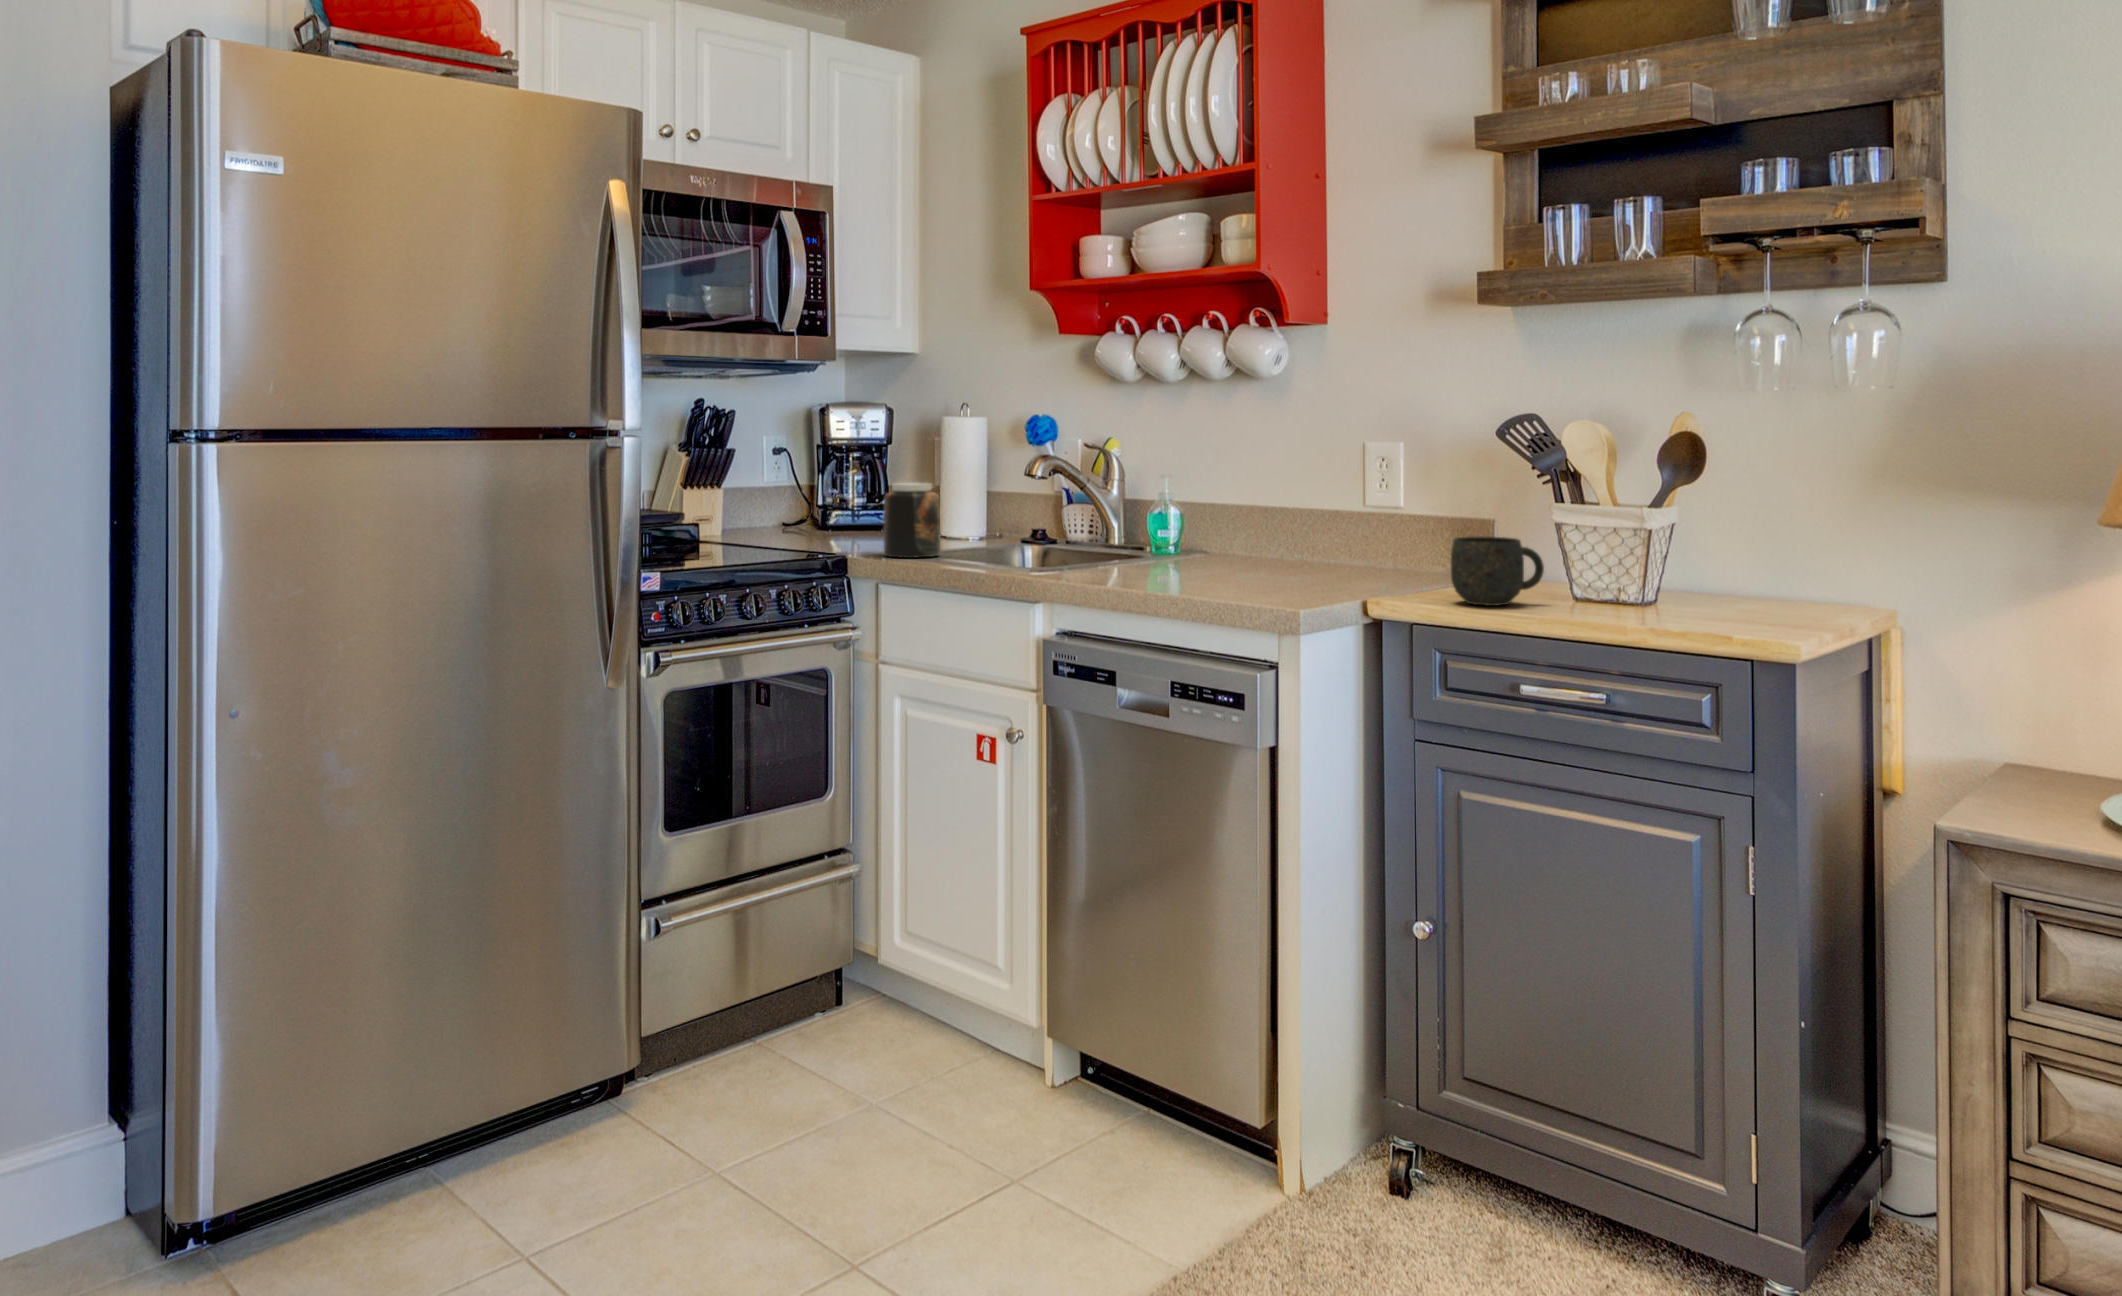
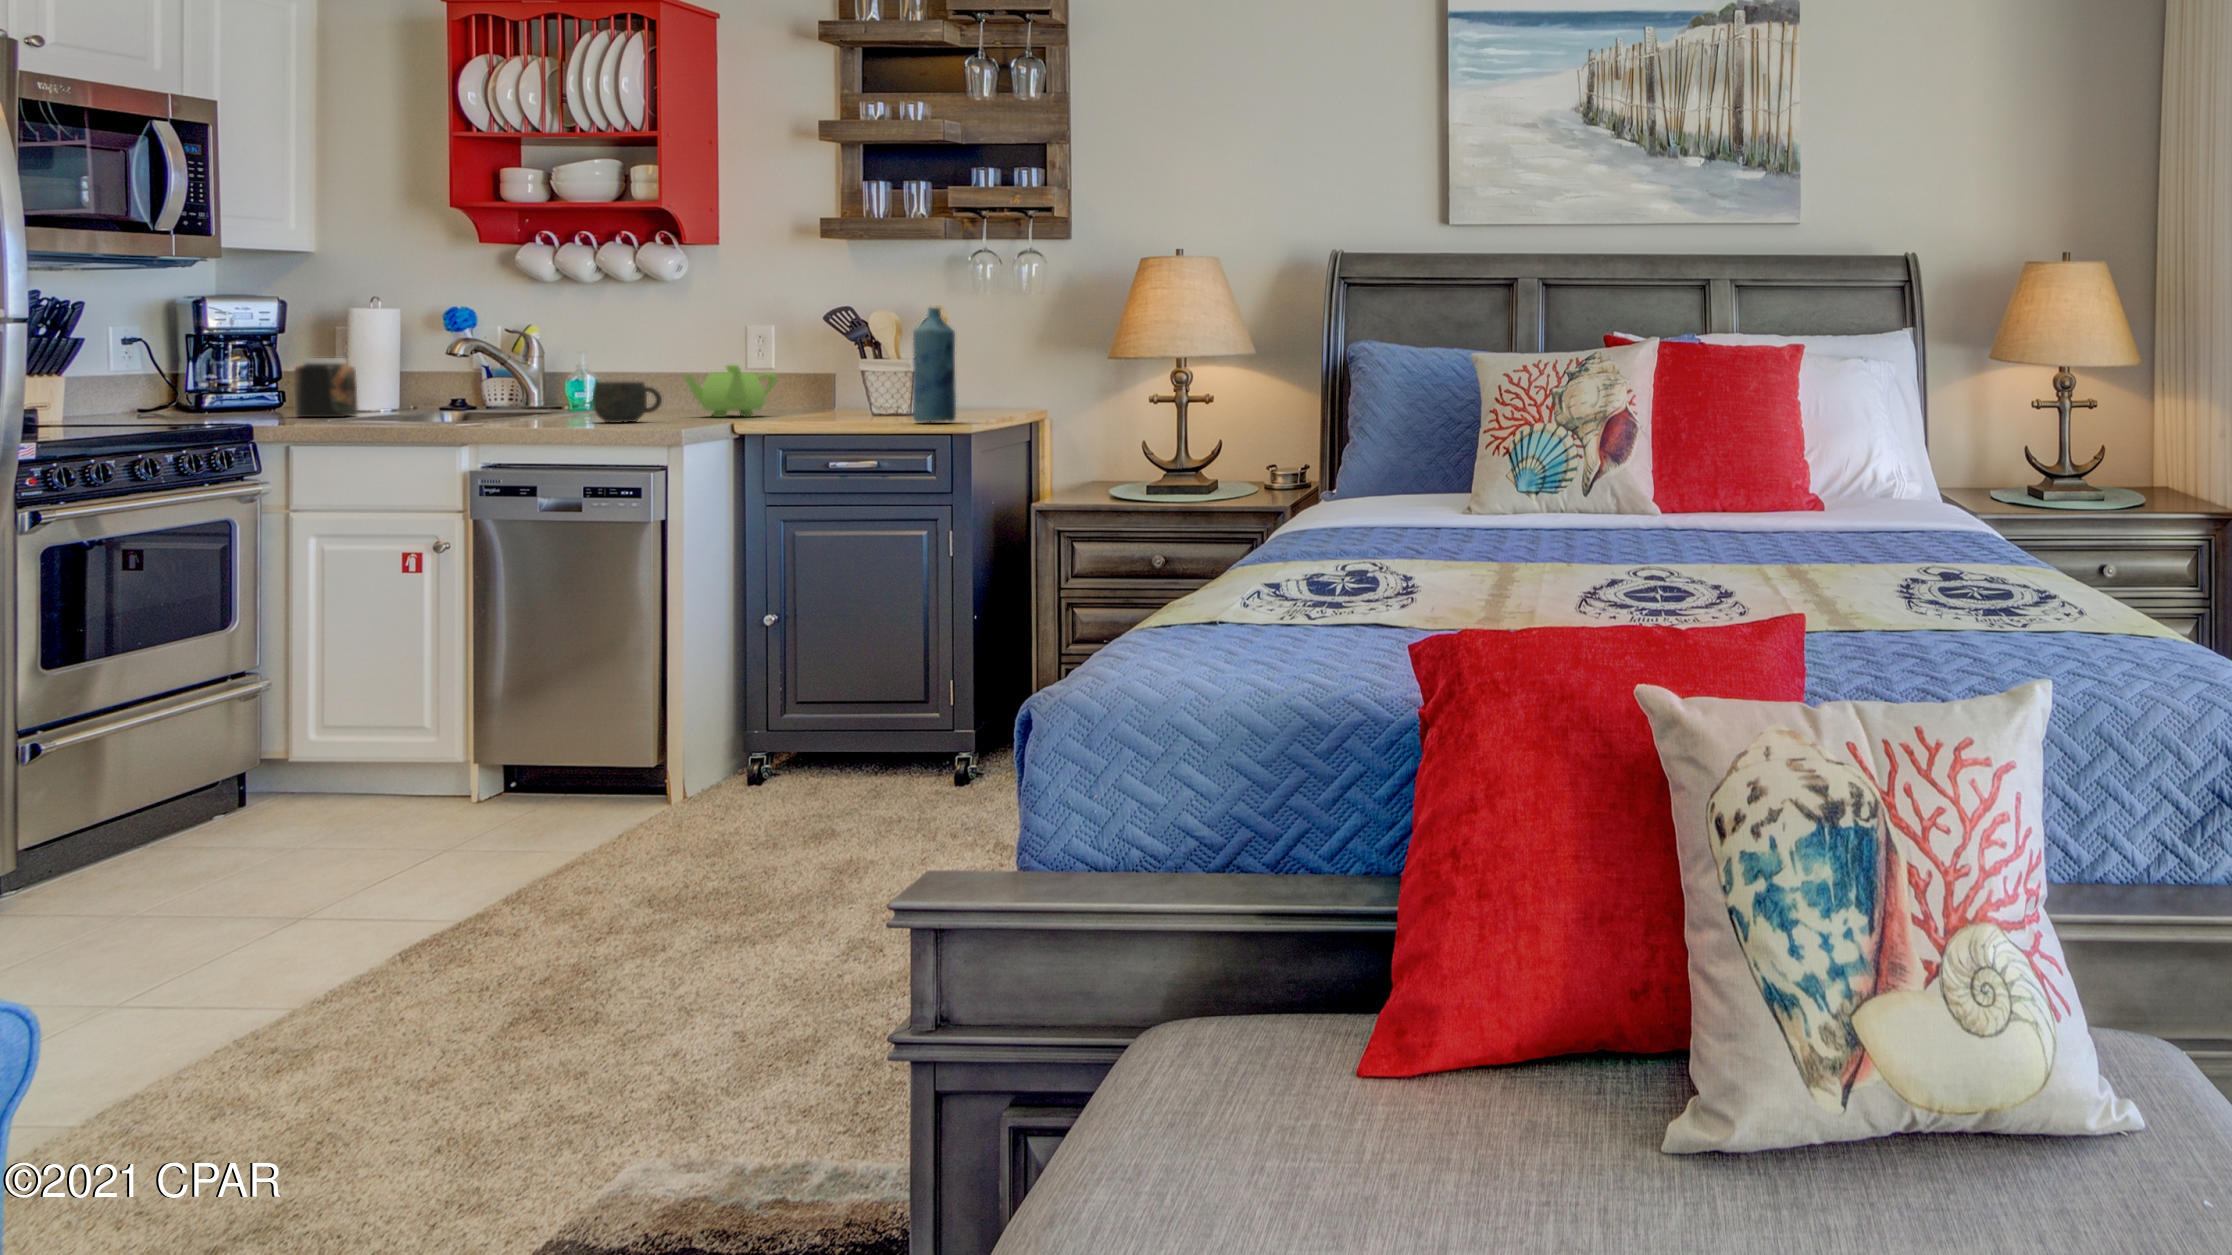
bottle: none [1655,412,1732,622] -> present [913,307,956,422]
teapot: none [1292,498,1416,580] -> present [684,365,777,417]
mug: present [1451,536,1544,606] -> present [593,381,662,423]

